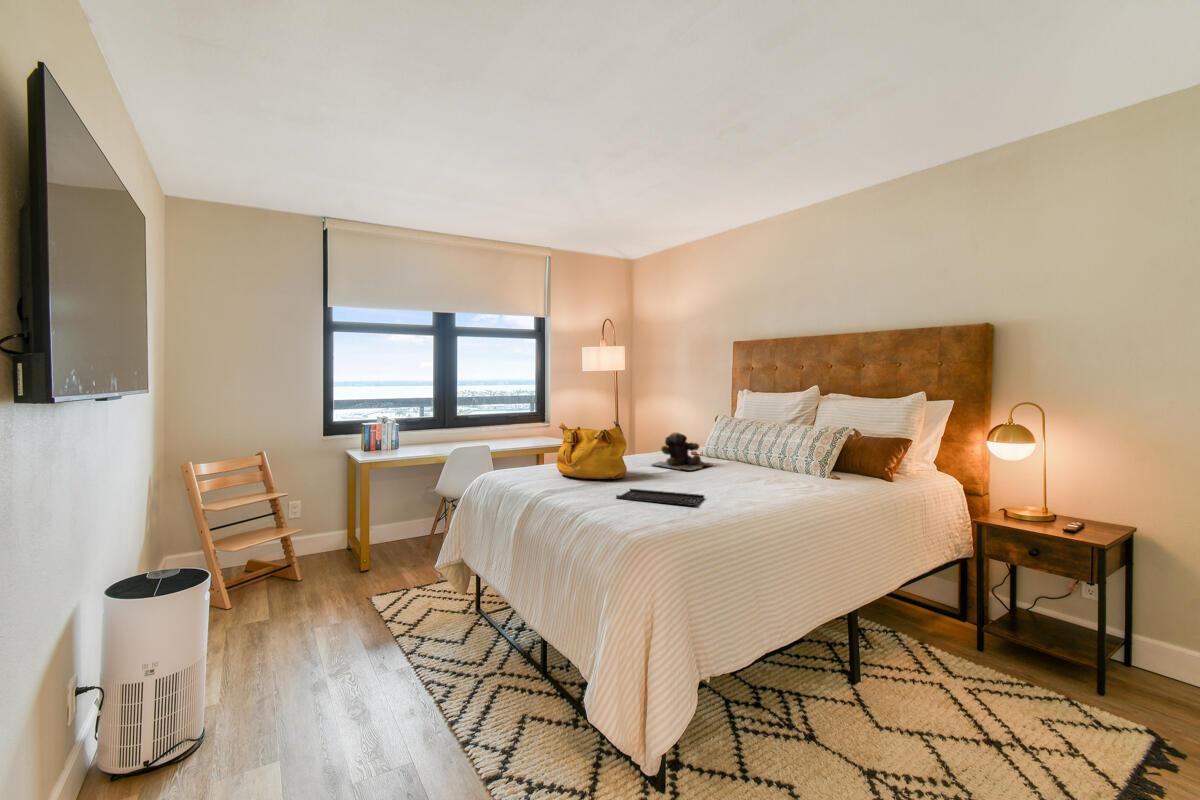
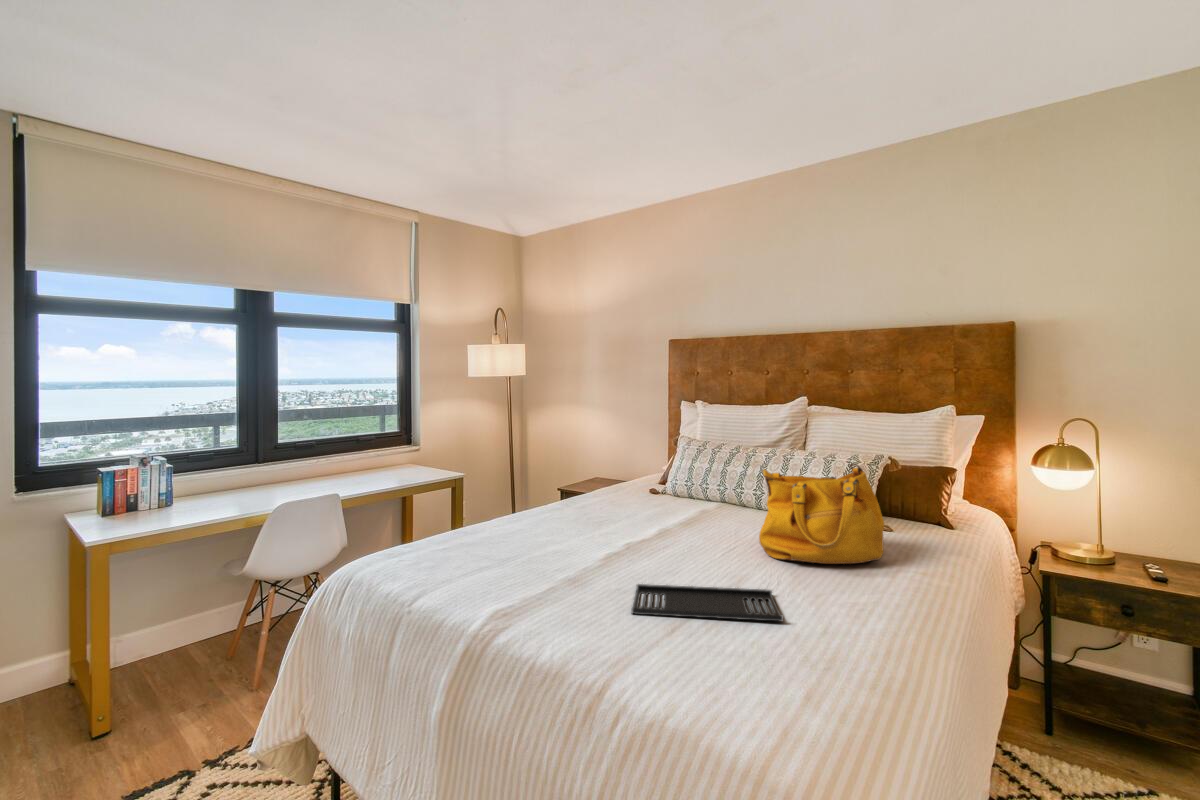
handbag: present [557,421,627,479] -> present [759,463,884,564]
teddy bear: present [651,433,711,470] -> none [617,469,705,529]

